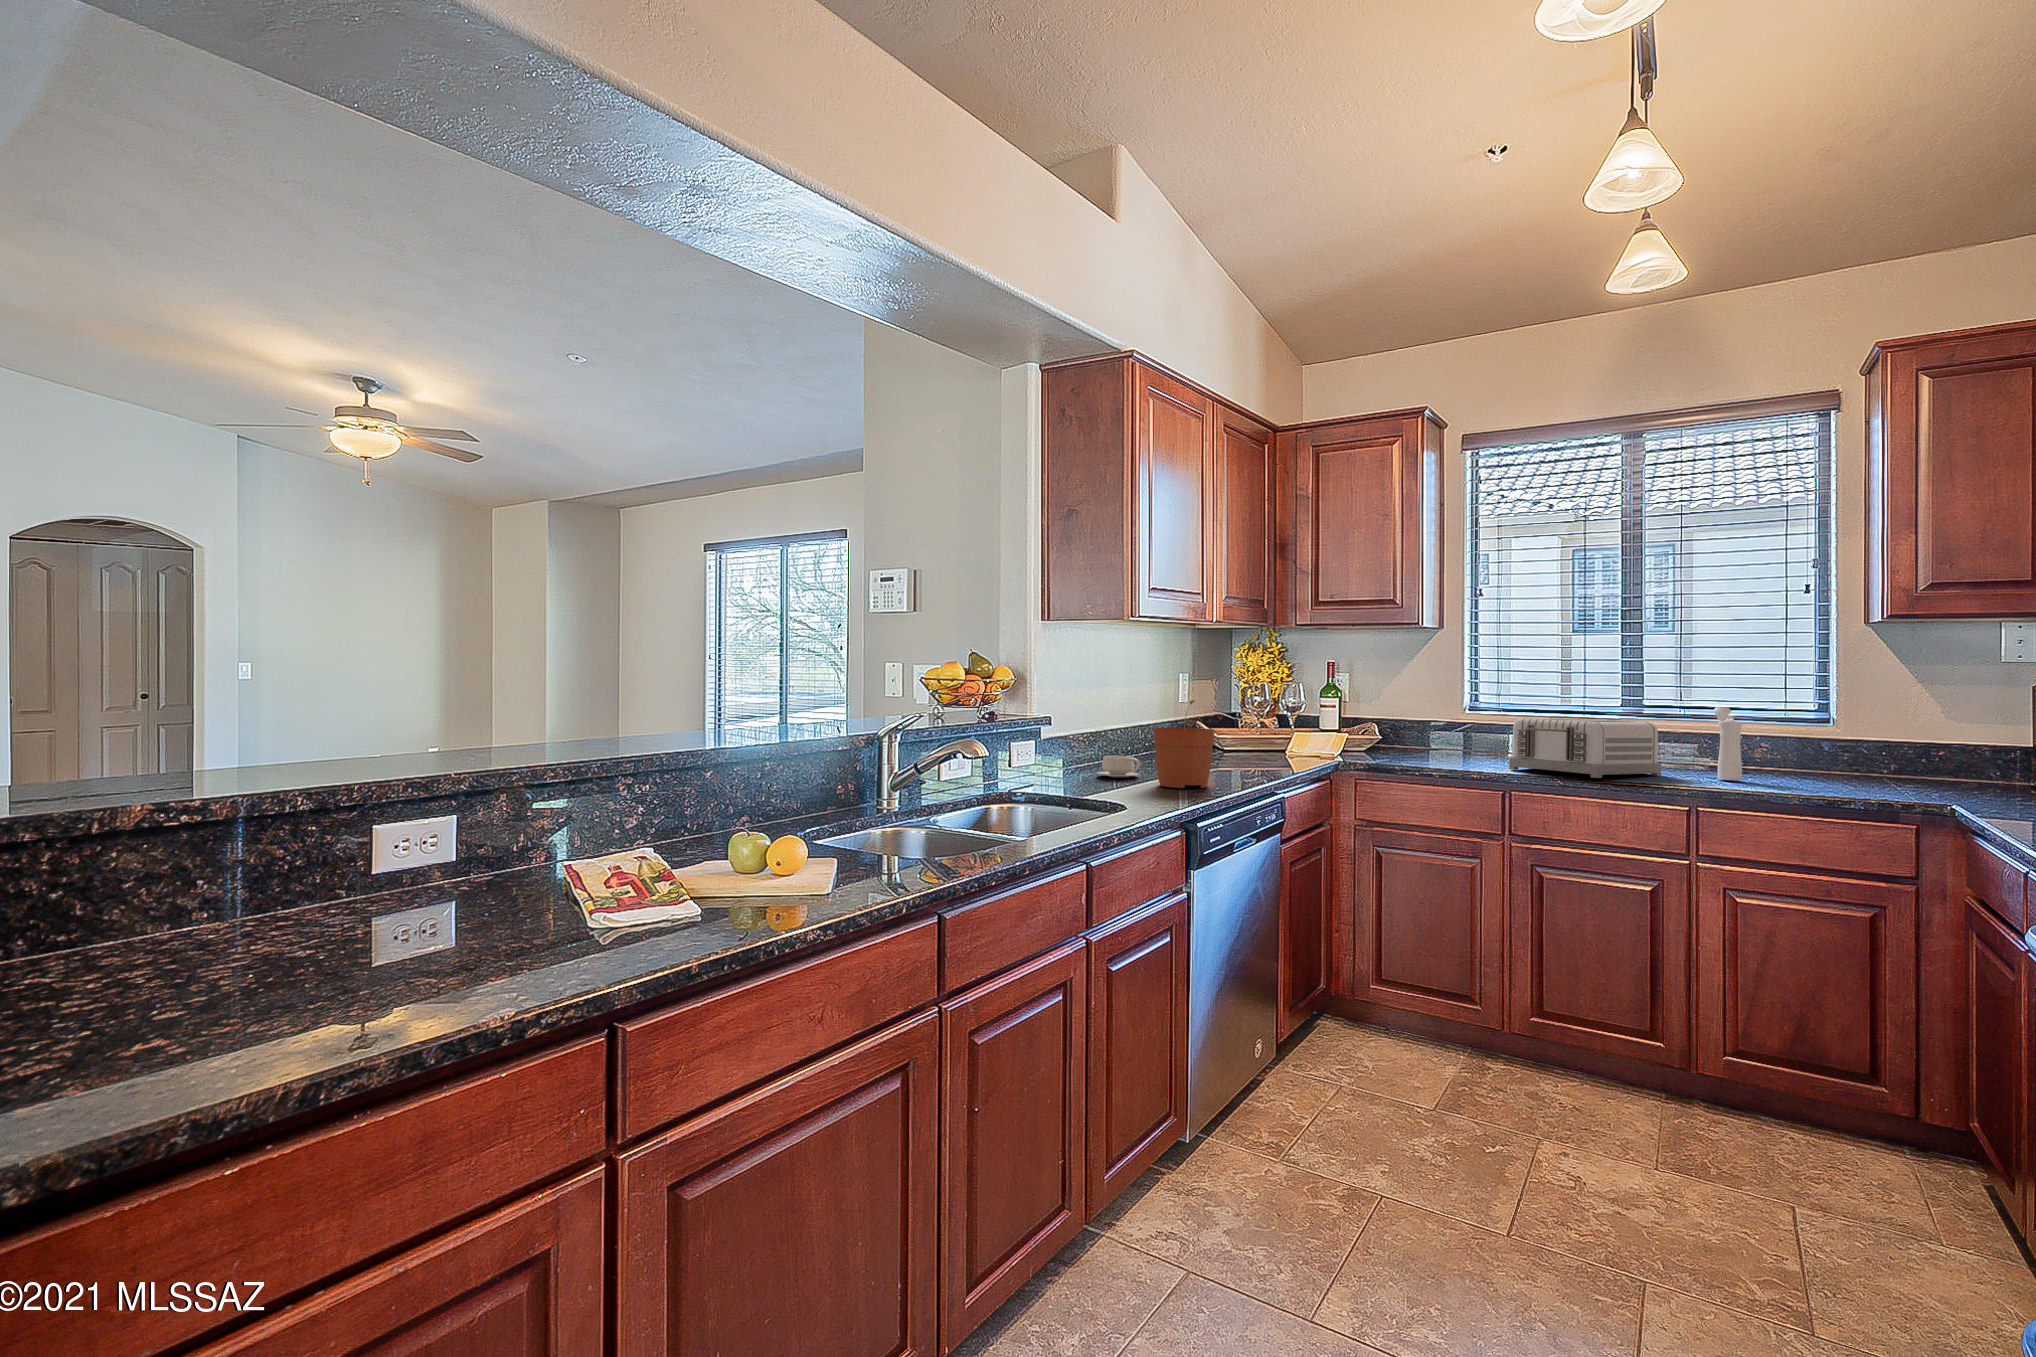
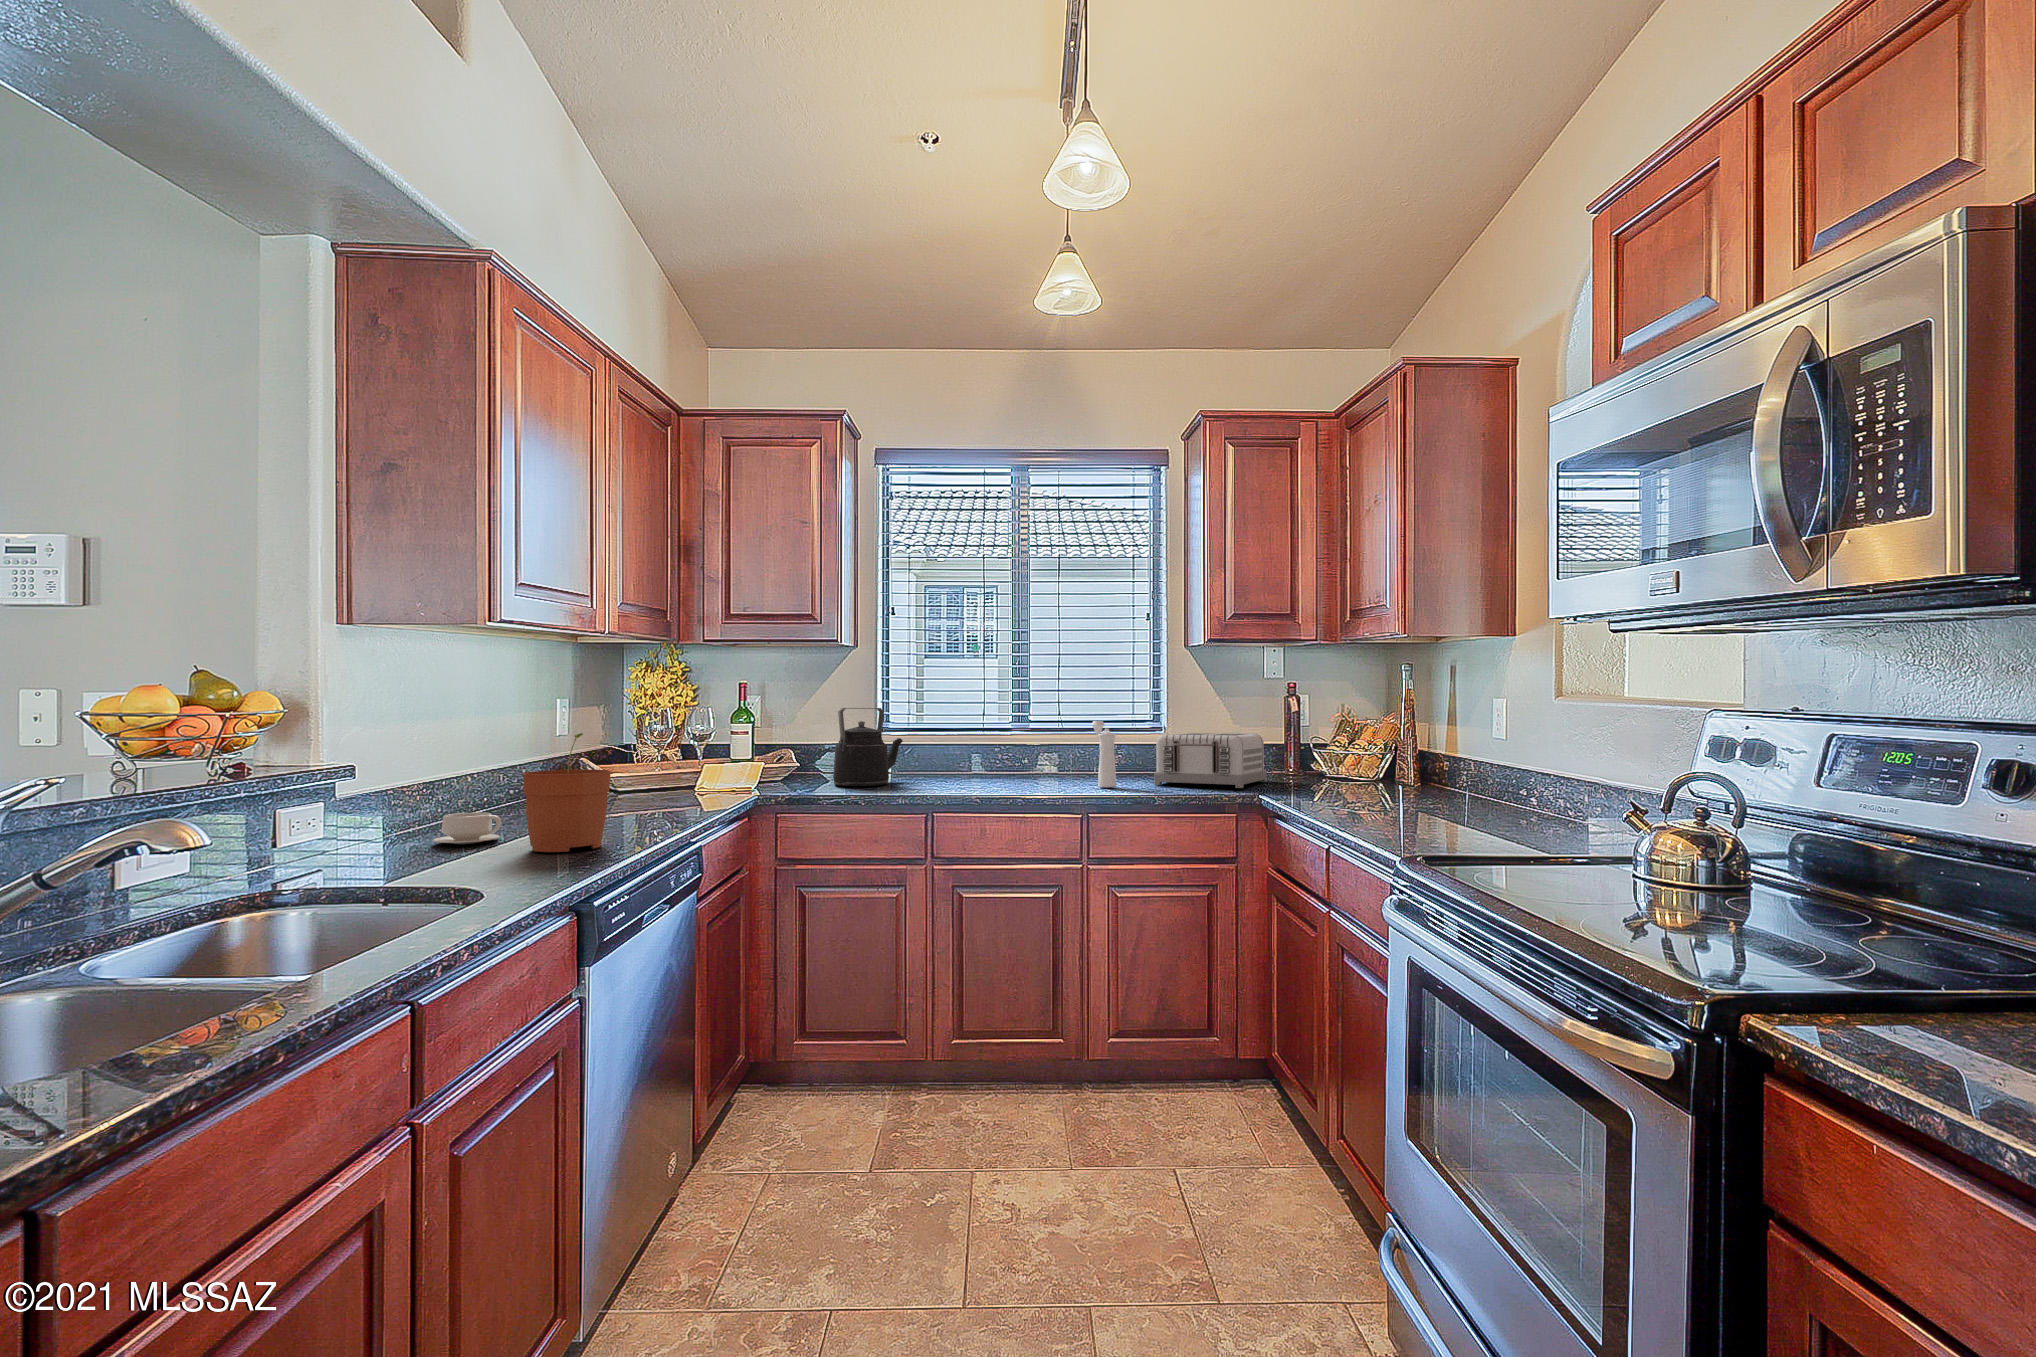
kettle: none [1414,687,1488,761] -> present [833,708,903,786]
toaster: present [1509,718,1661,778] -> present [1154,733,1266,788]

